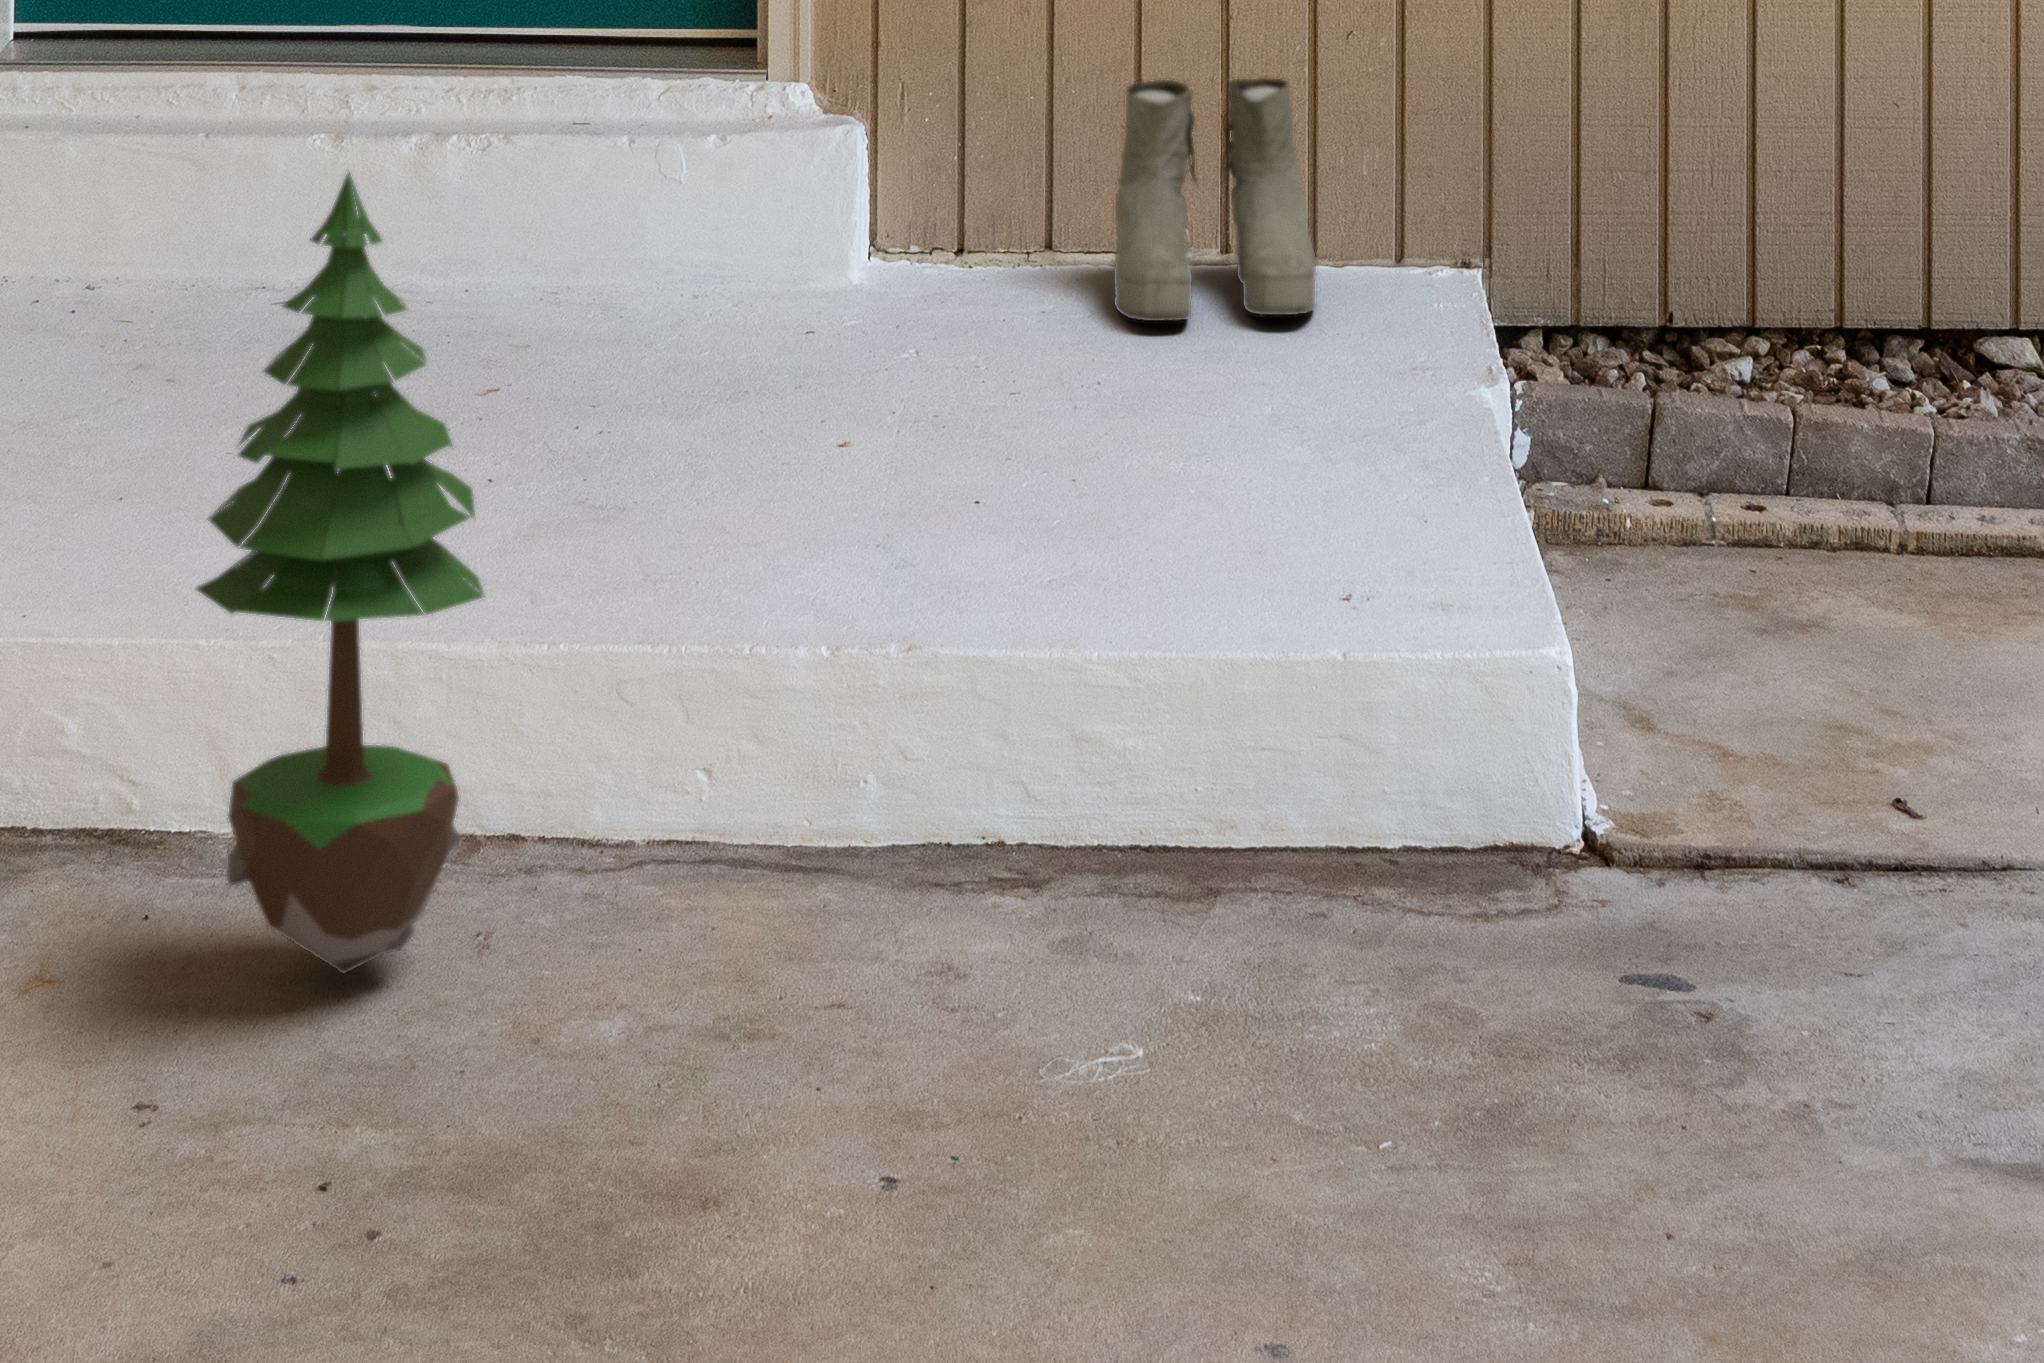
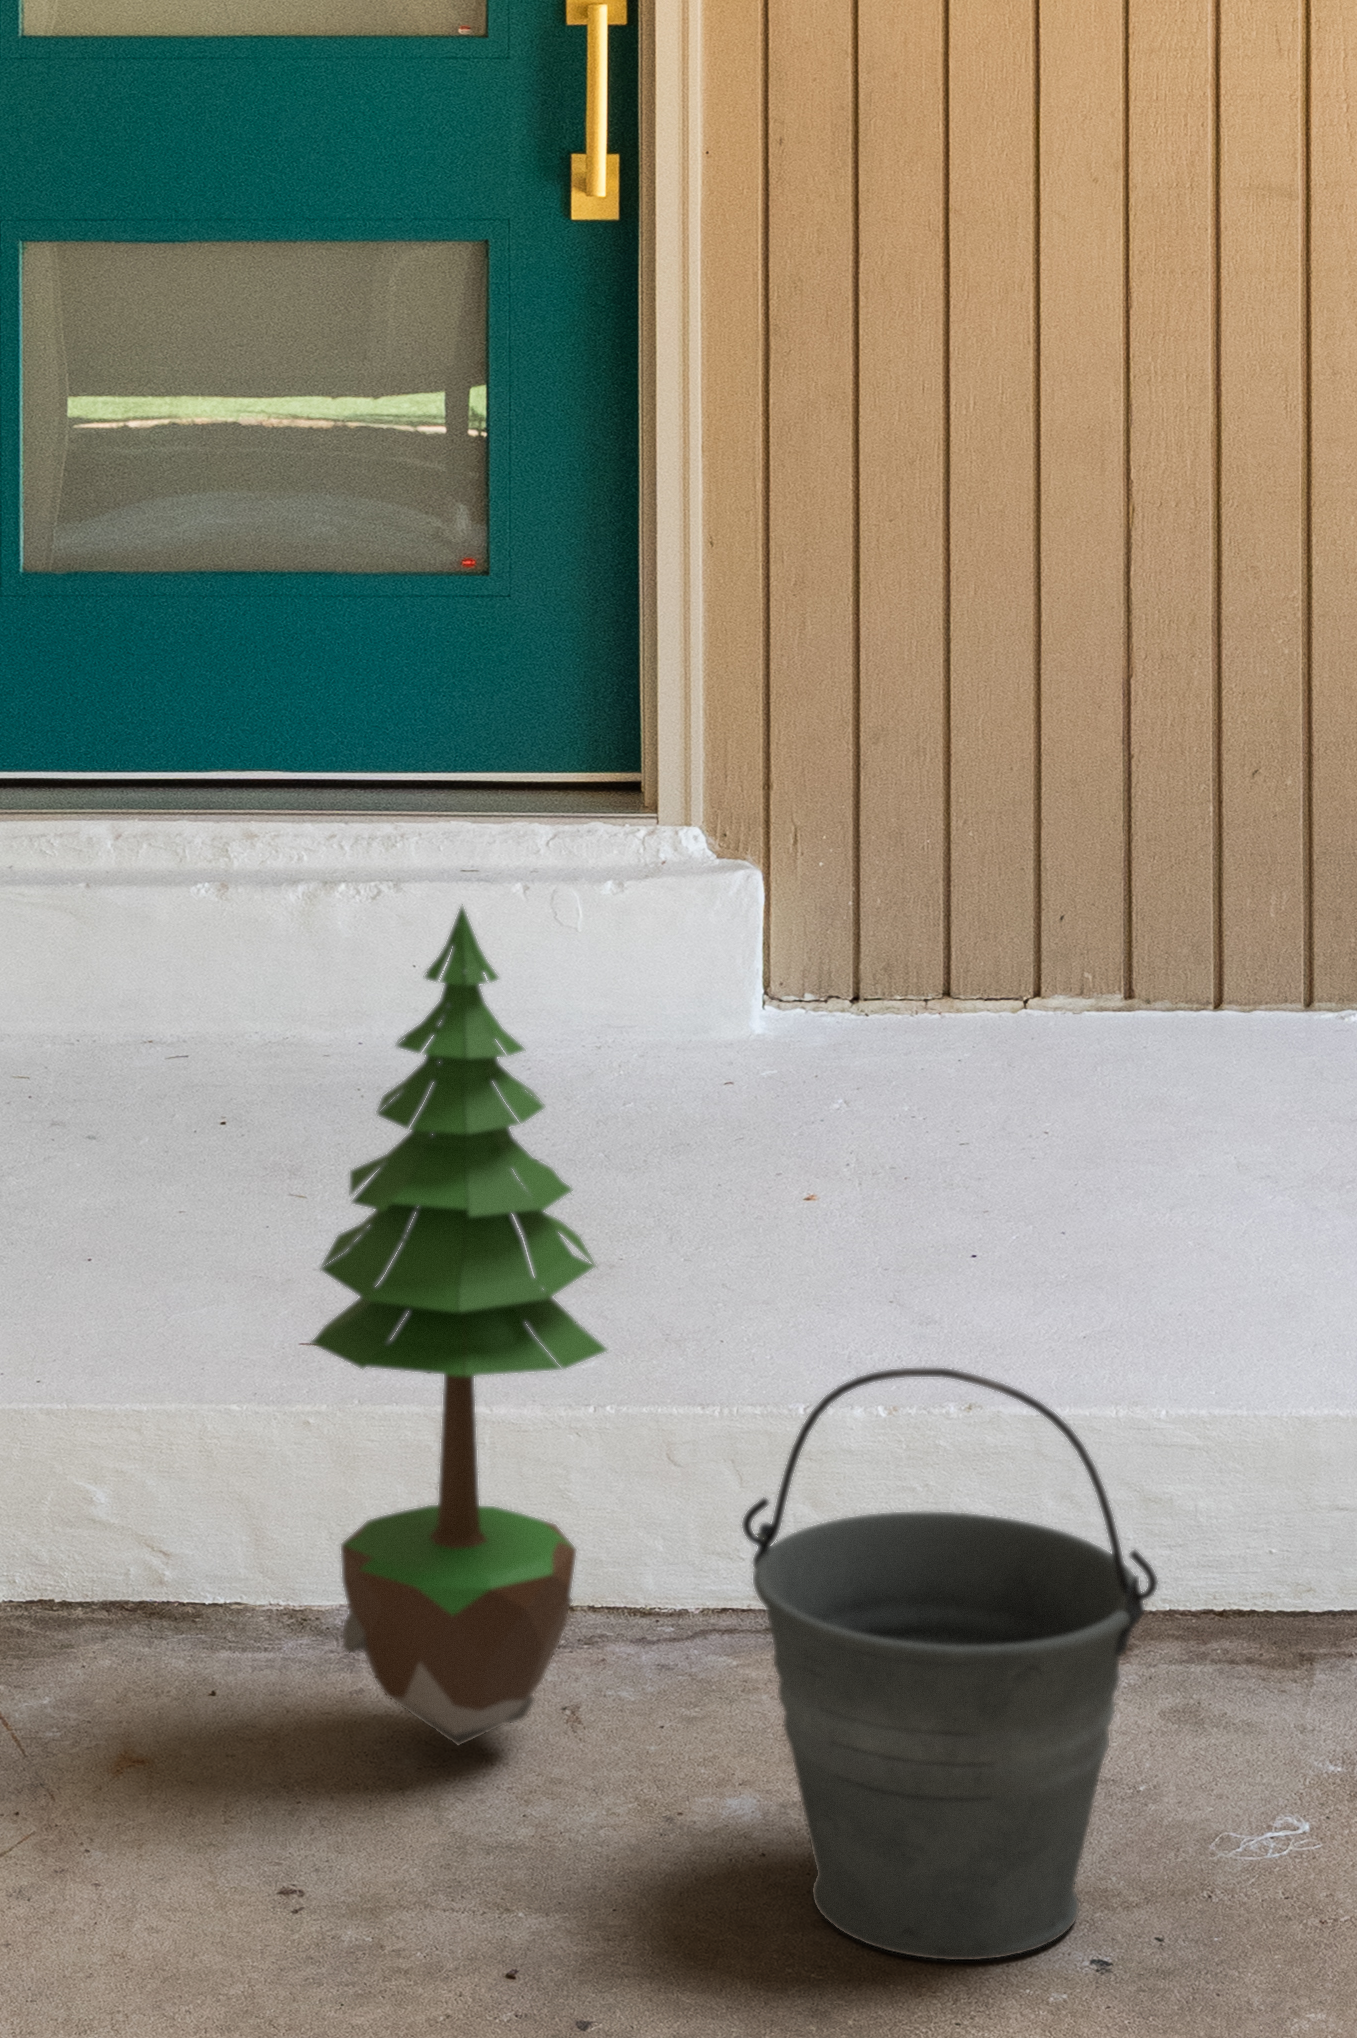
boots: present [1114,78,1316,321] -> none [1026,811,1245,1061]
bucket: none [565,614,937,1174] -> present [742,1367,1157,1960]

